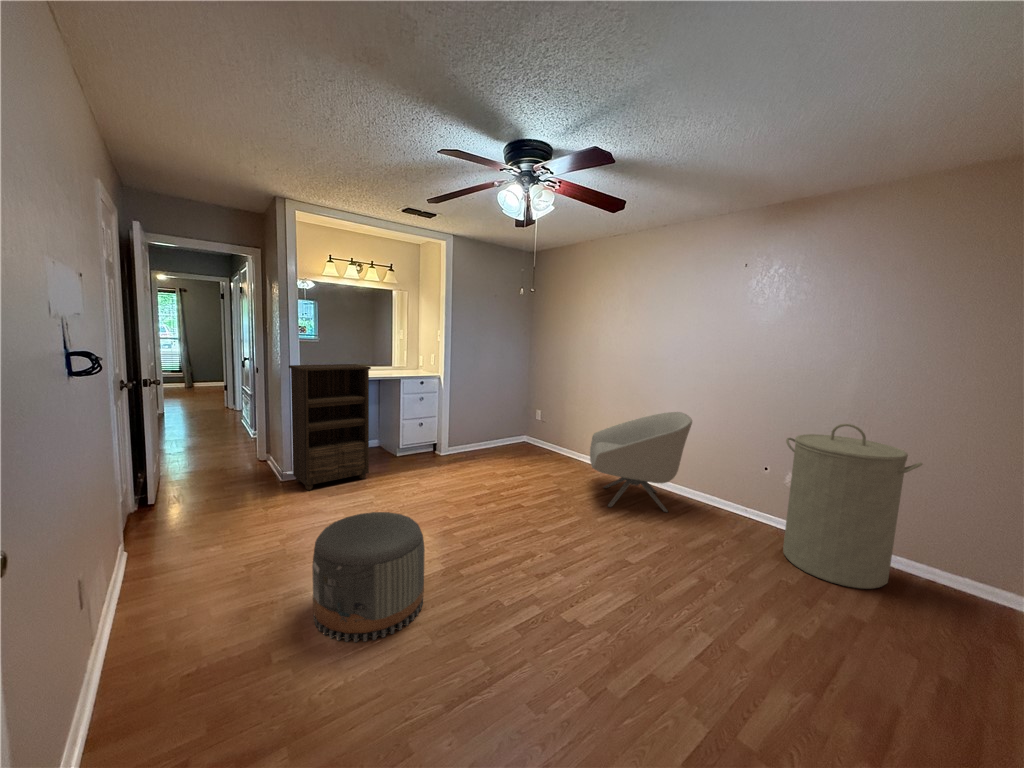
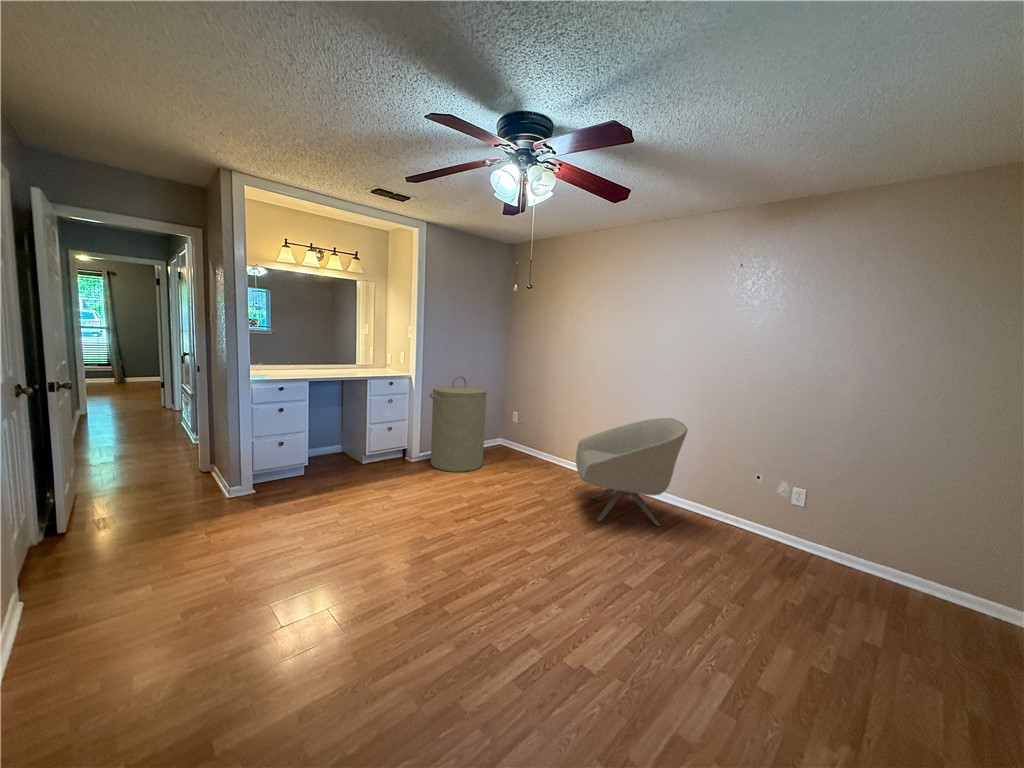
bookshelf: present [289,364,371,490] -> none [236,363,333,508]
laundry hamper: present [783,424,922,589] -> present [430,376,487,472]
pouf: present [312,512,425,642] -> none [268,544,404,711]

